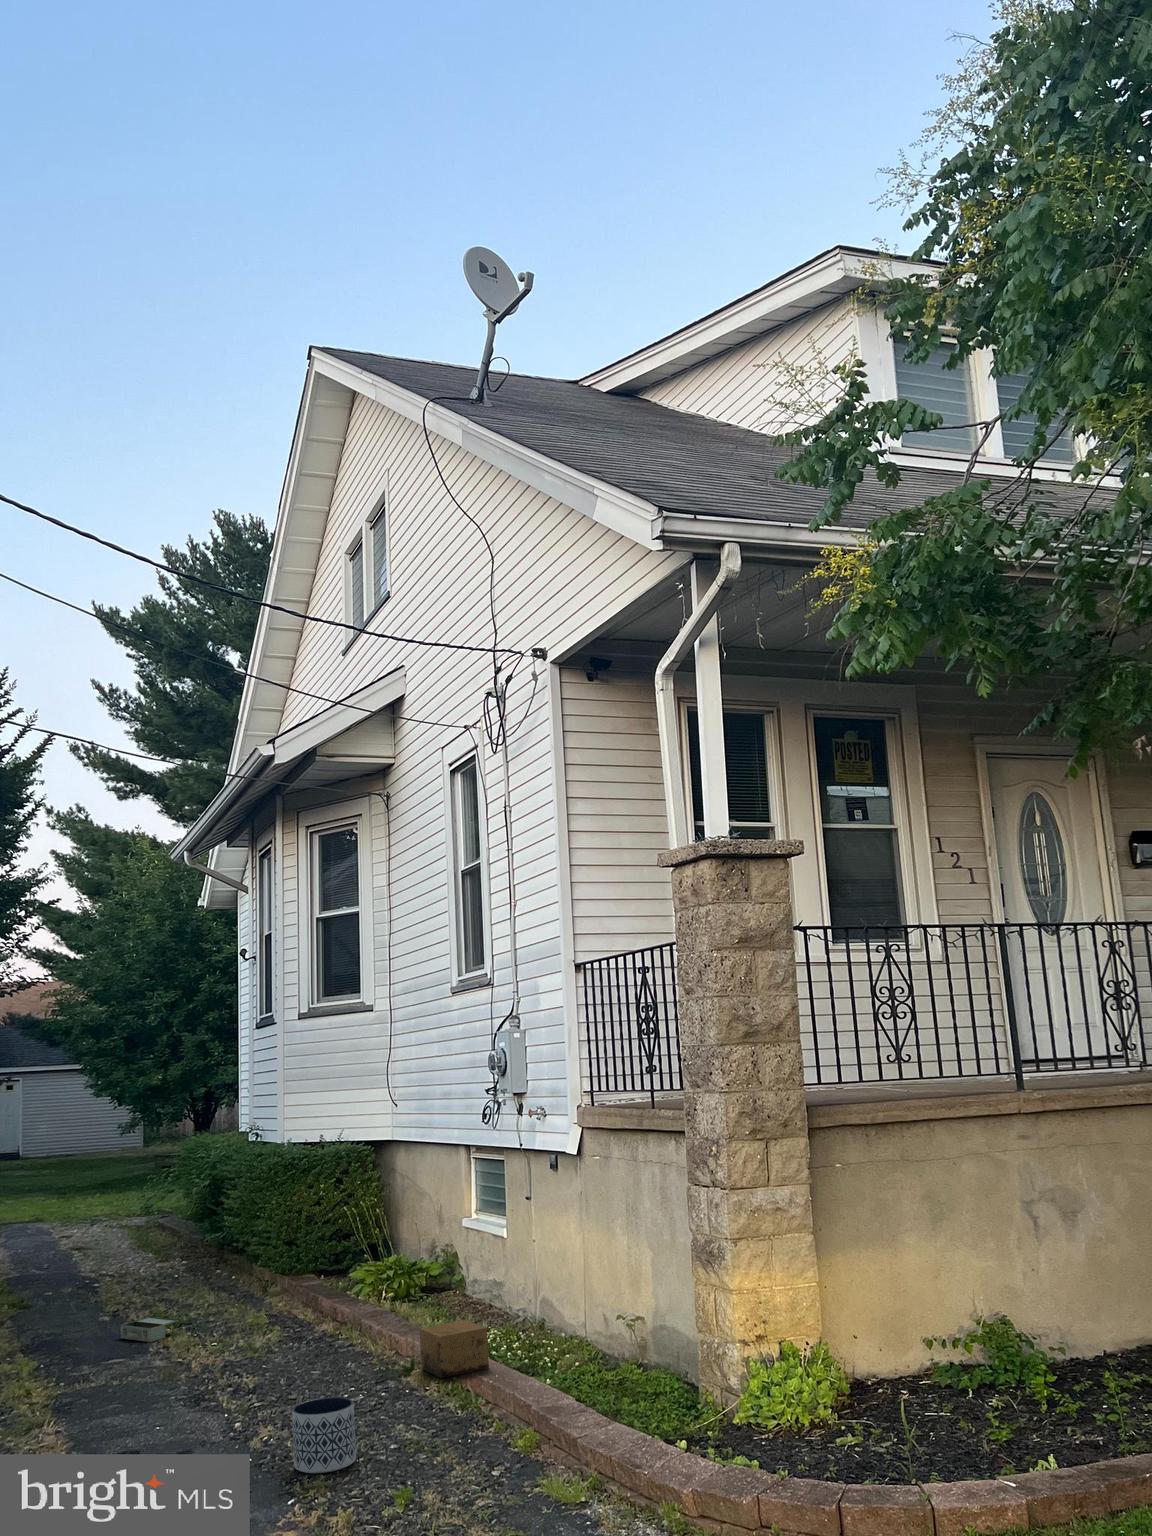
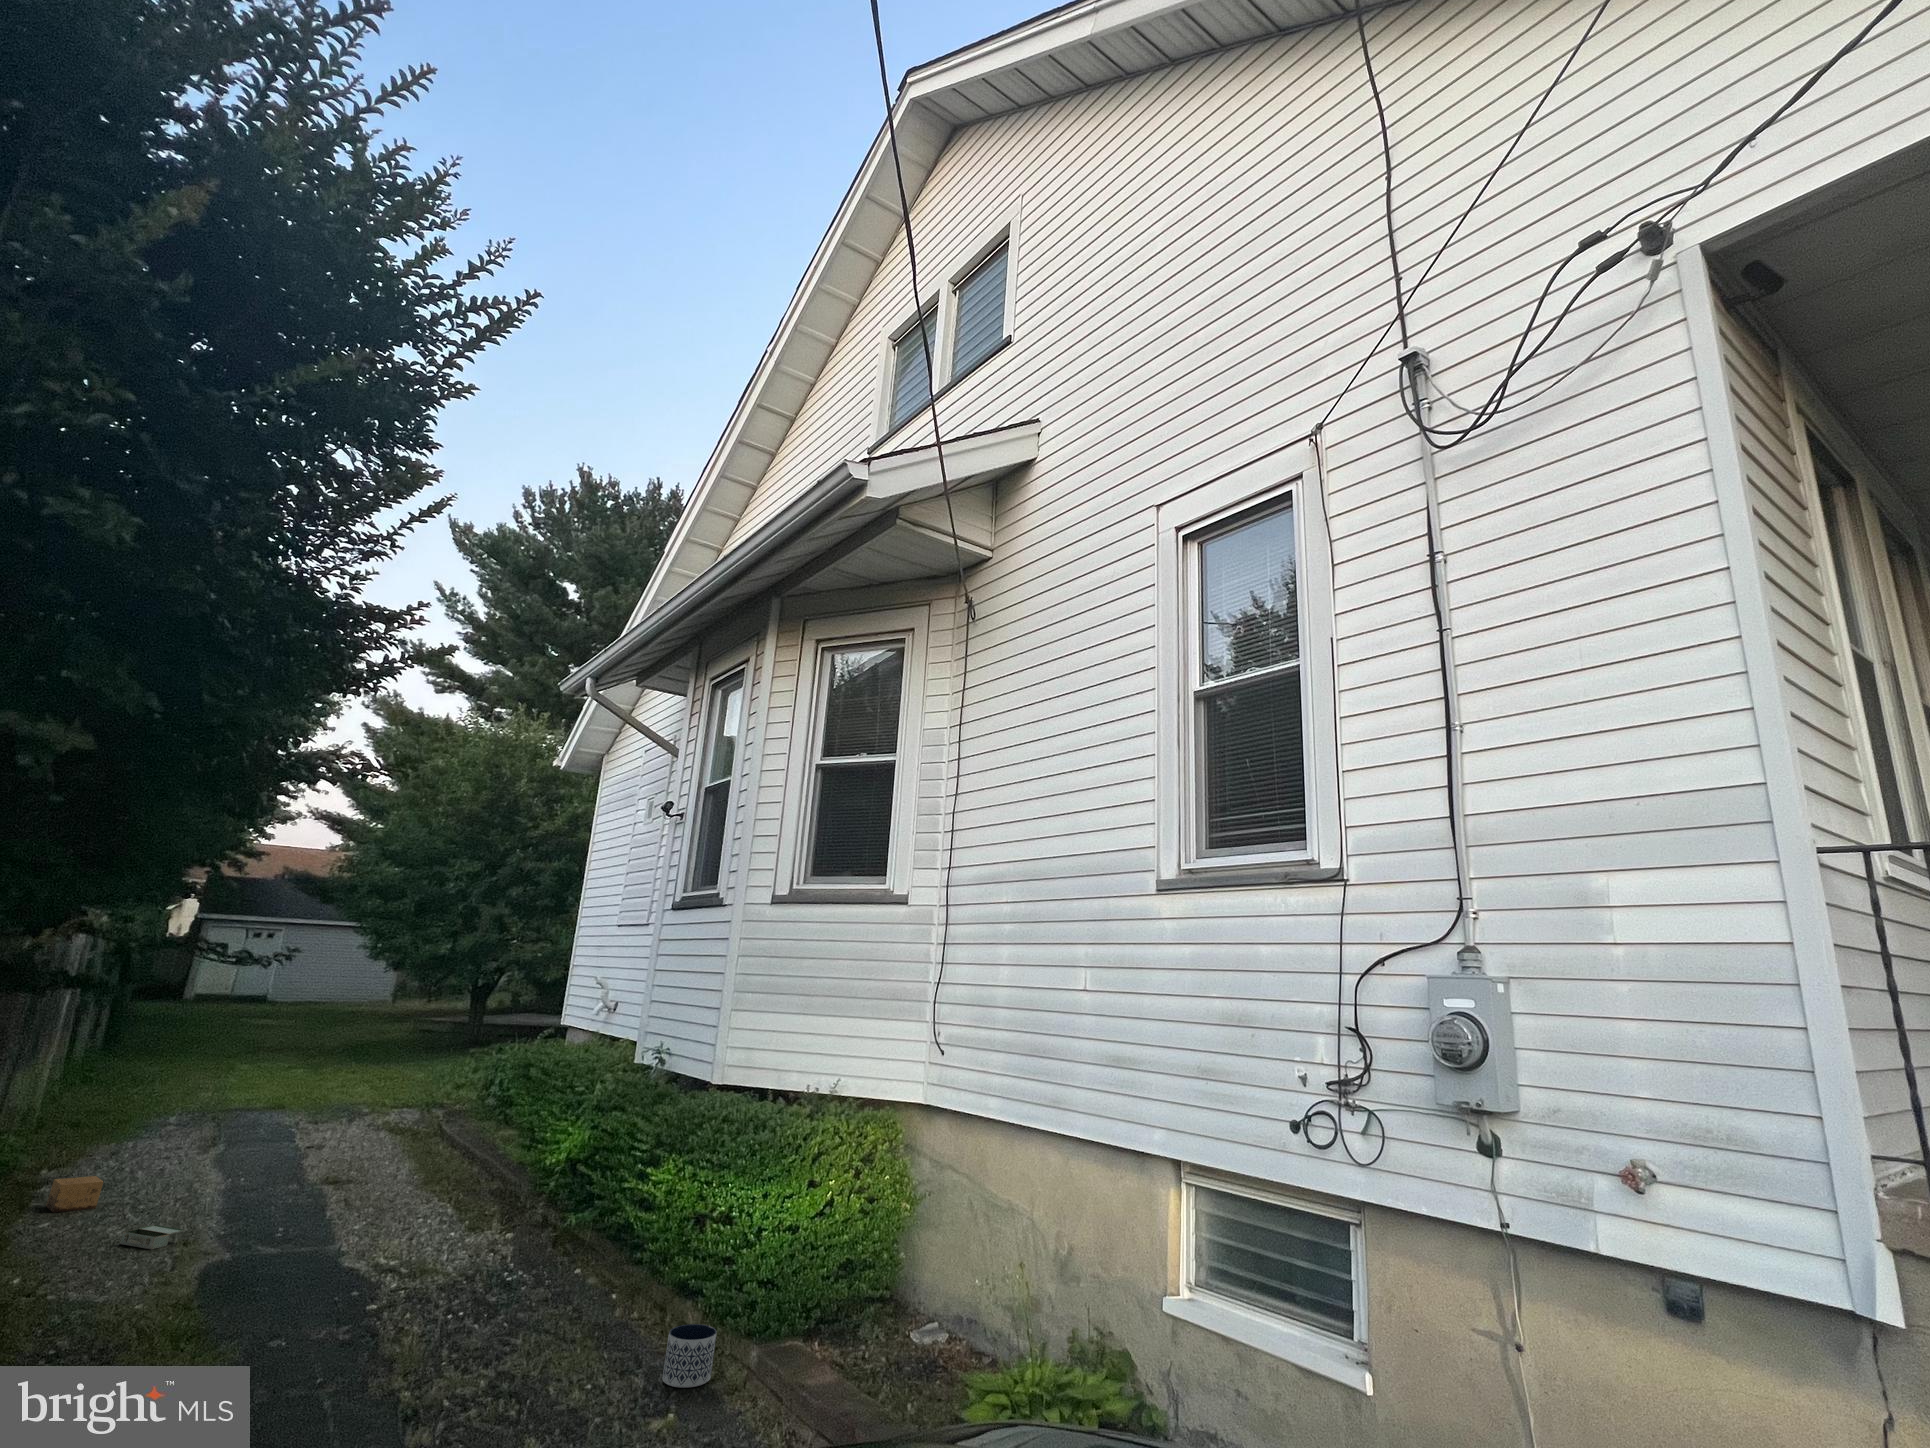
cardboard box: present [419,1320,489,1378] -> present [46,1176,103,1213]
planter: present [292,1397,356,1473] -> present [662,1324,717,1388]

